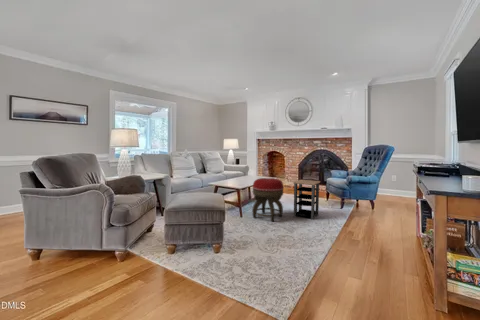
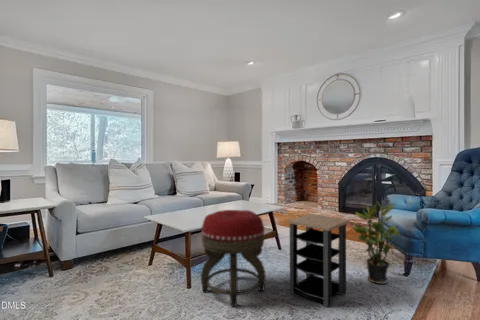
potted plant: none [319,173,341,211] -> present [353,204,400,284]

